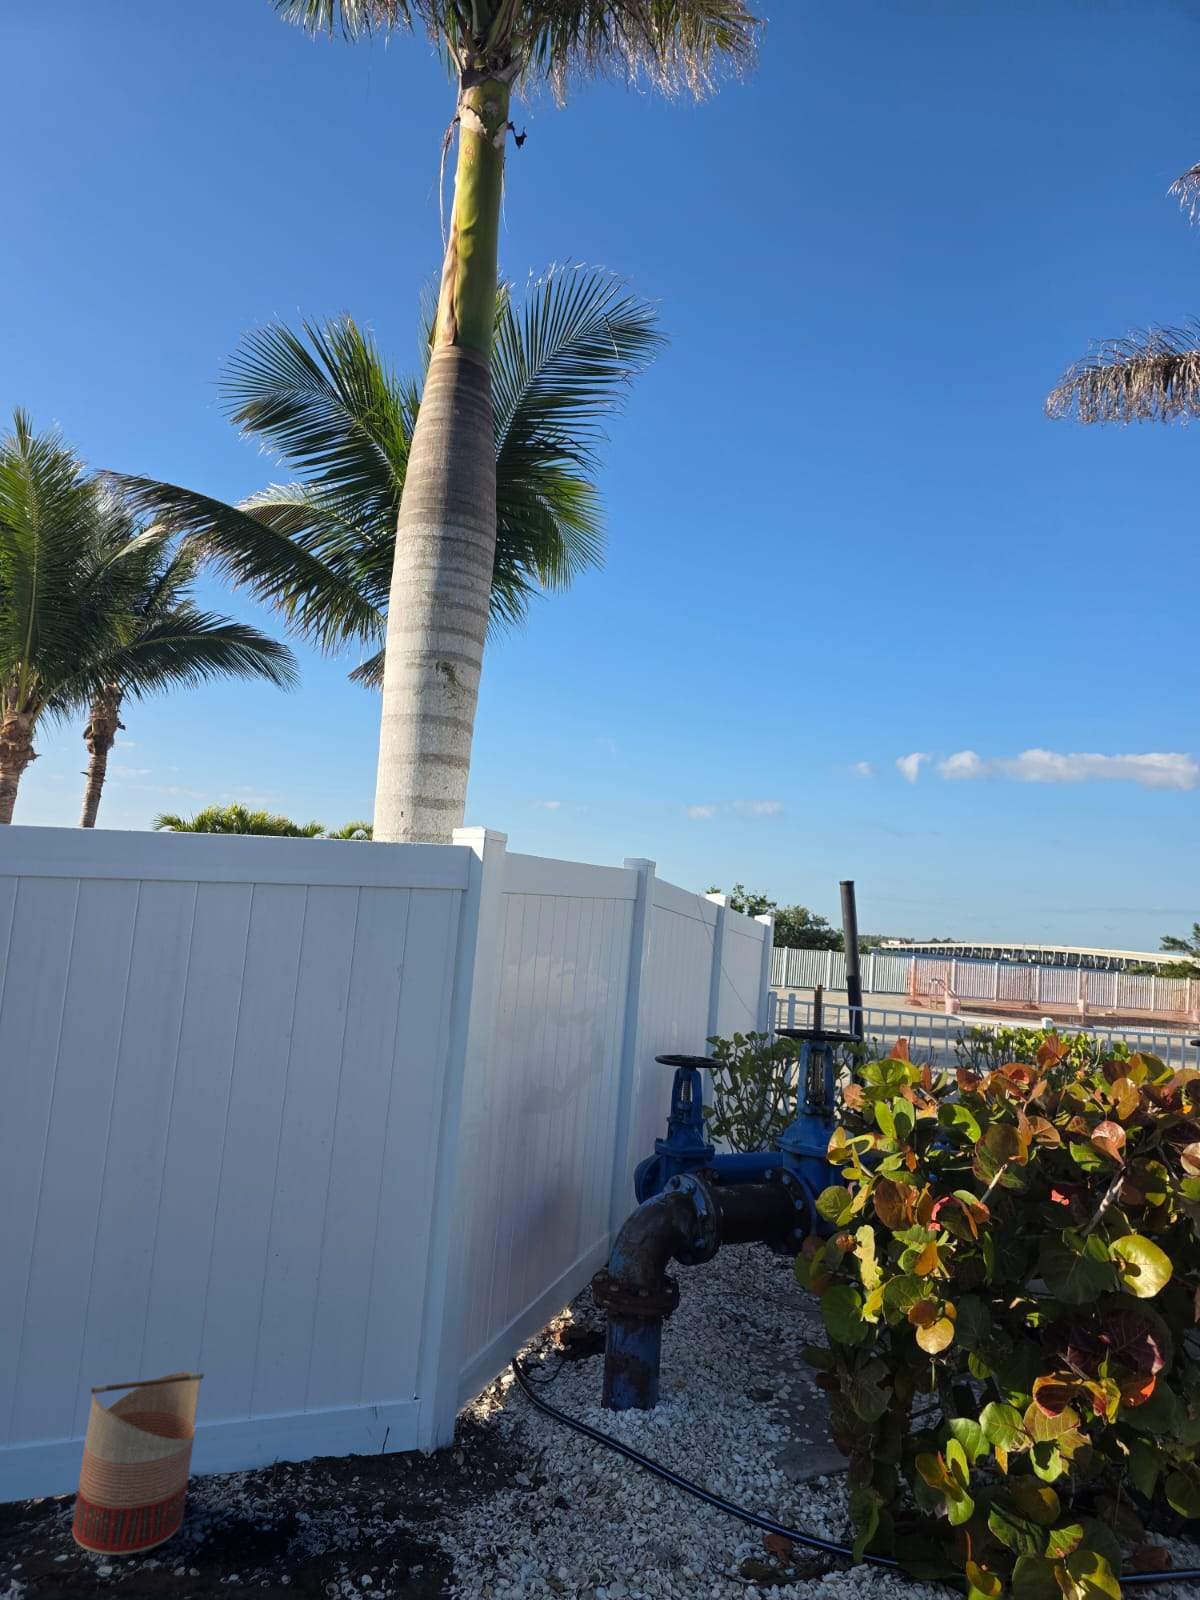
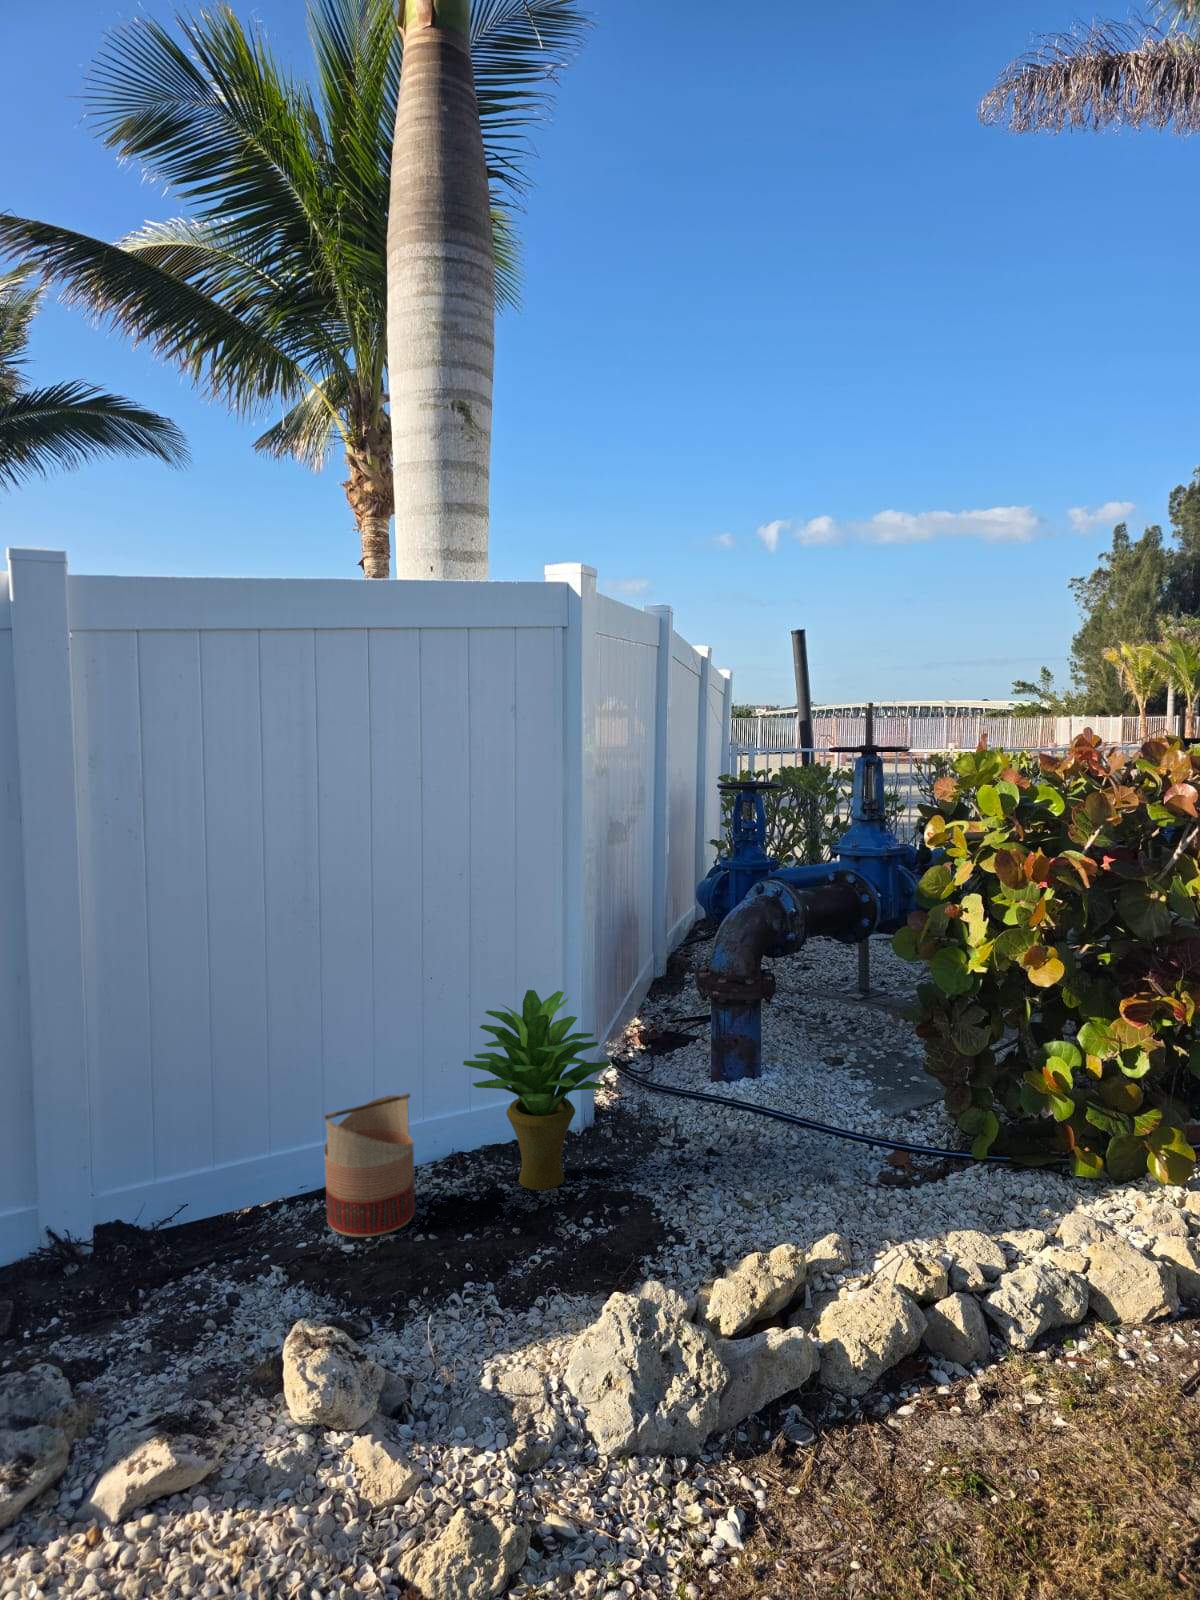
potted plant: none [277,1264,449,1522] -> present [463,990,611,1190]

